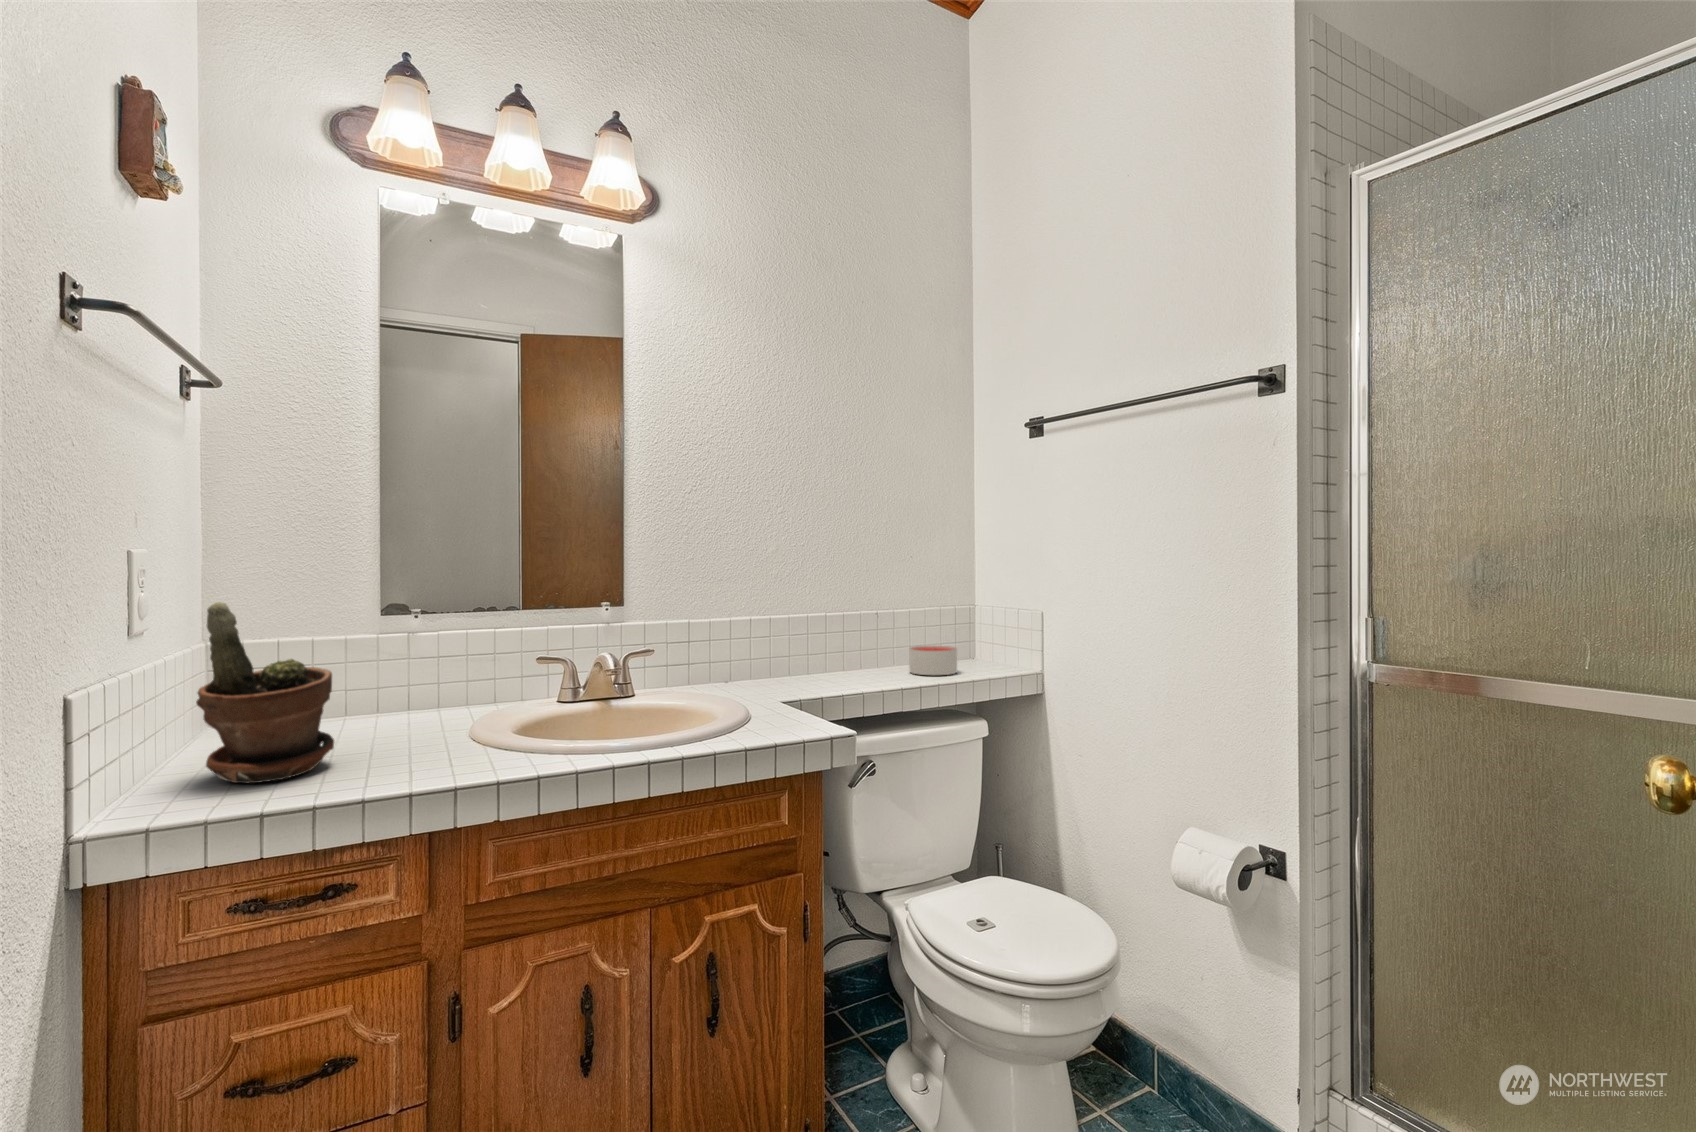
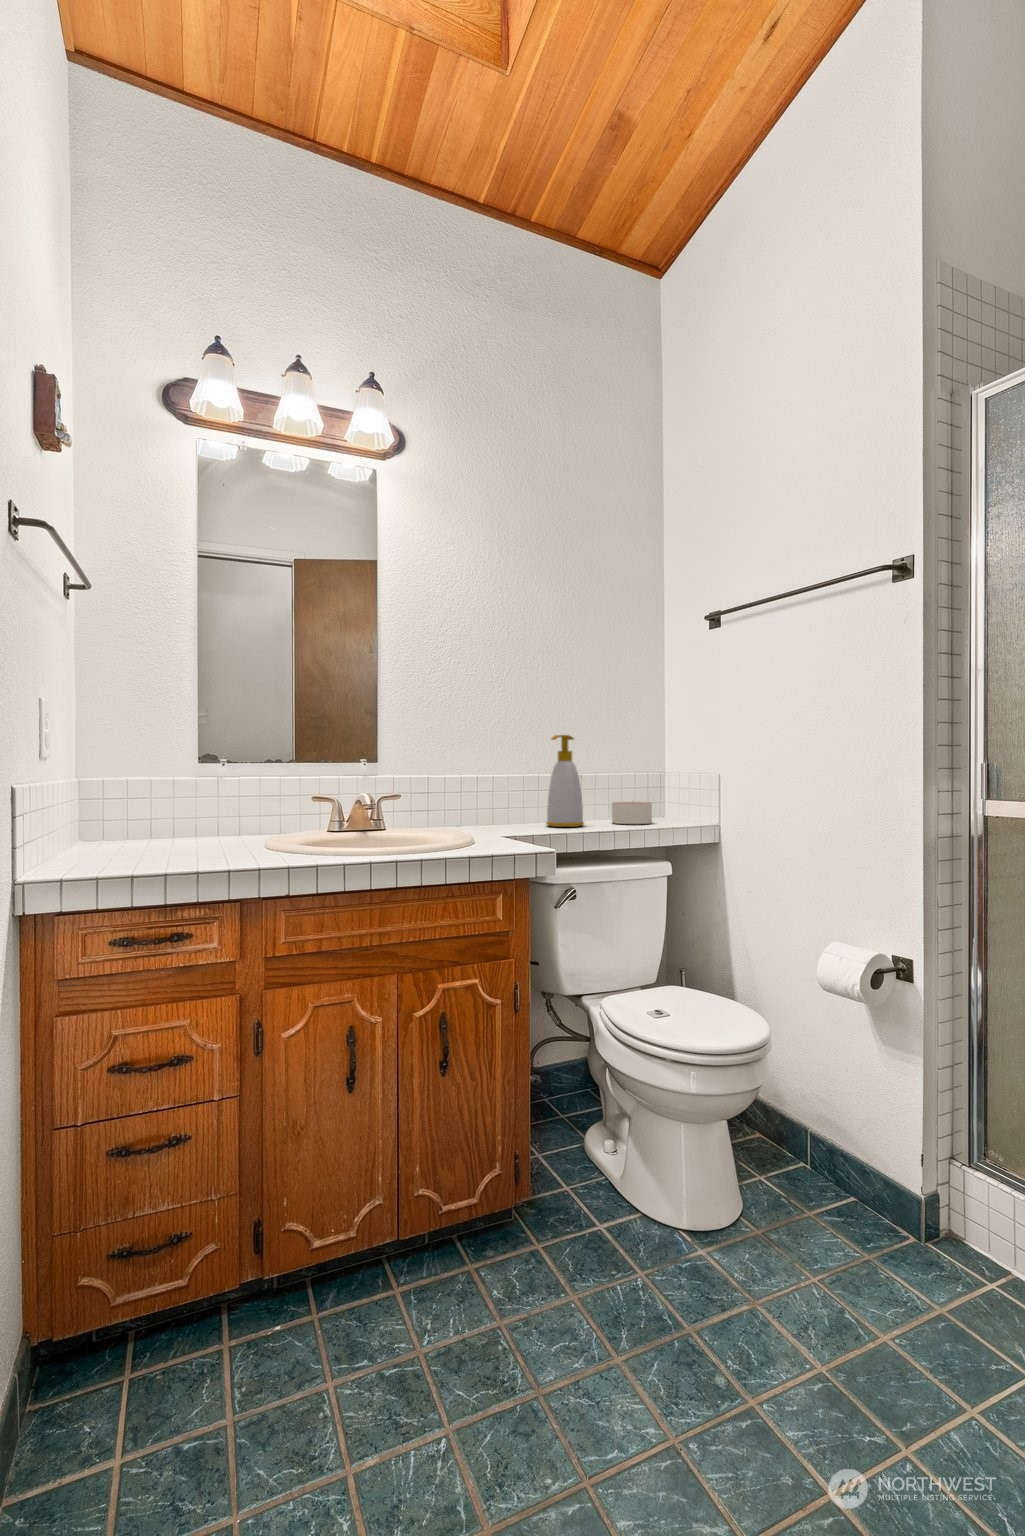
soap bottle: none [833,570,879,683] -> present [546,735,584,827]
potted plant: present [196,602,334,783] -> none [86,735,173,862]

